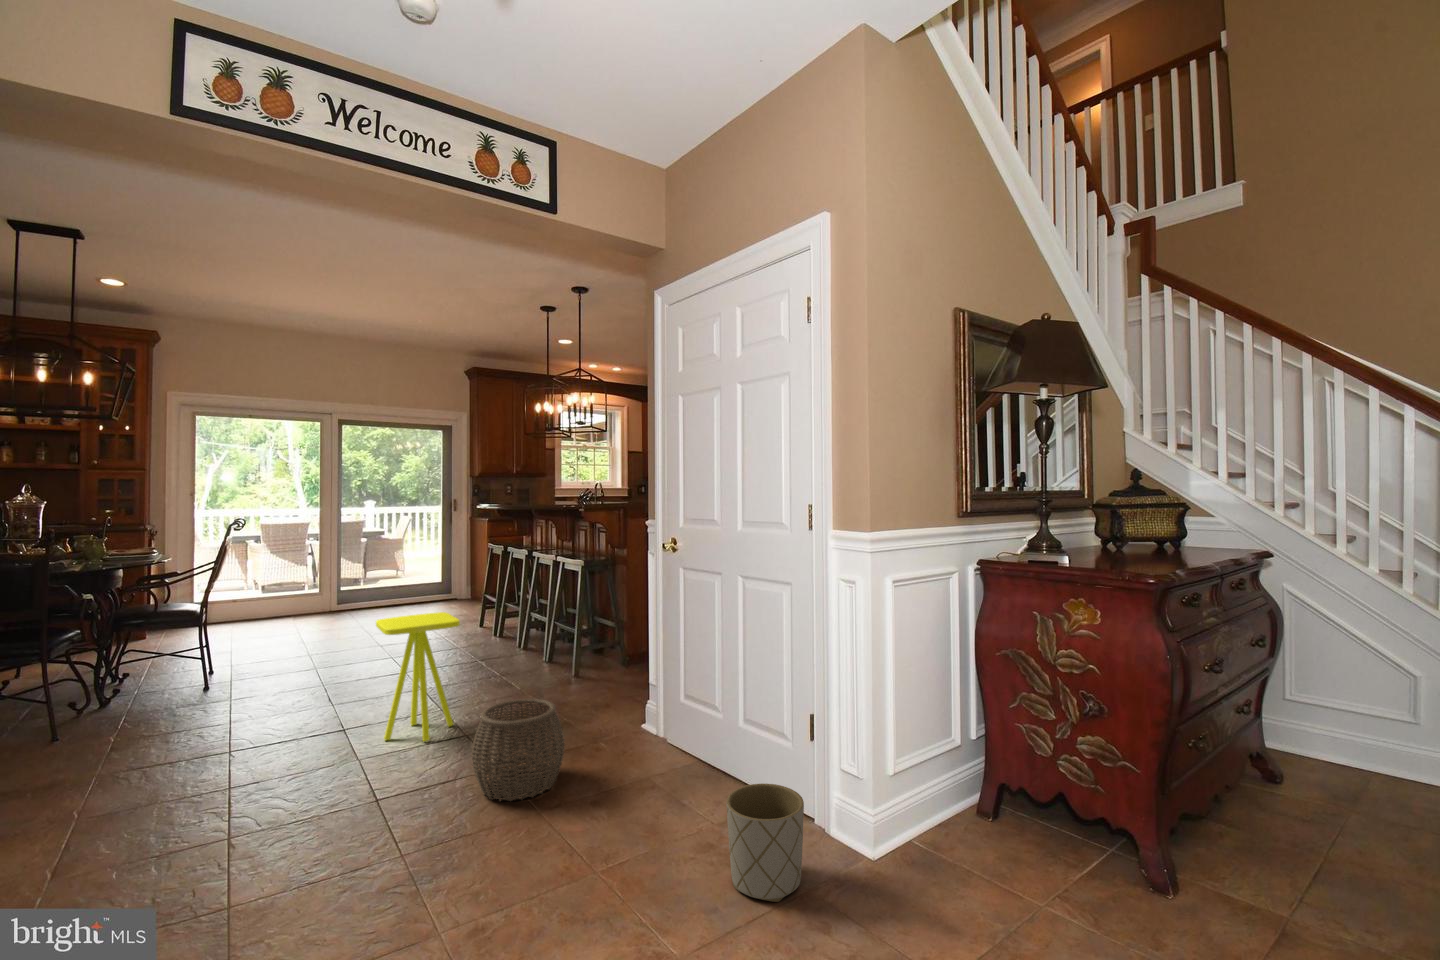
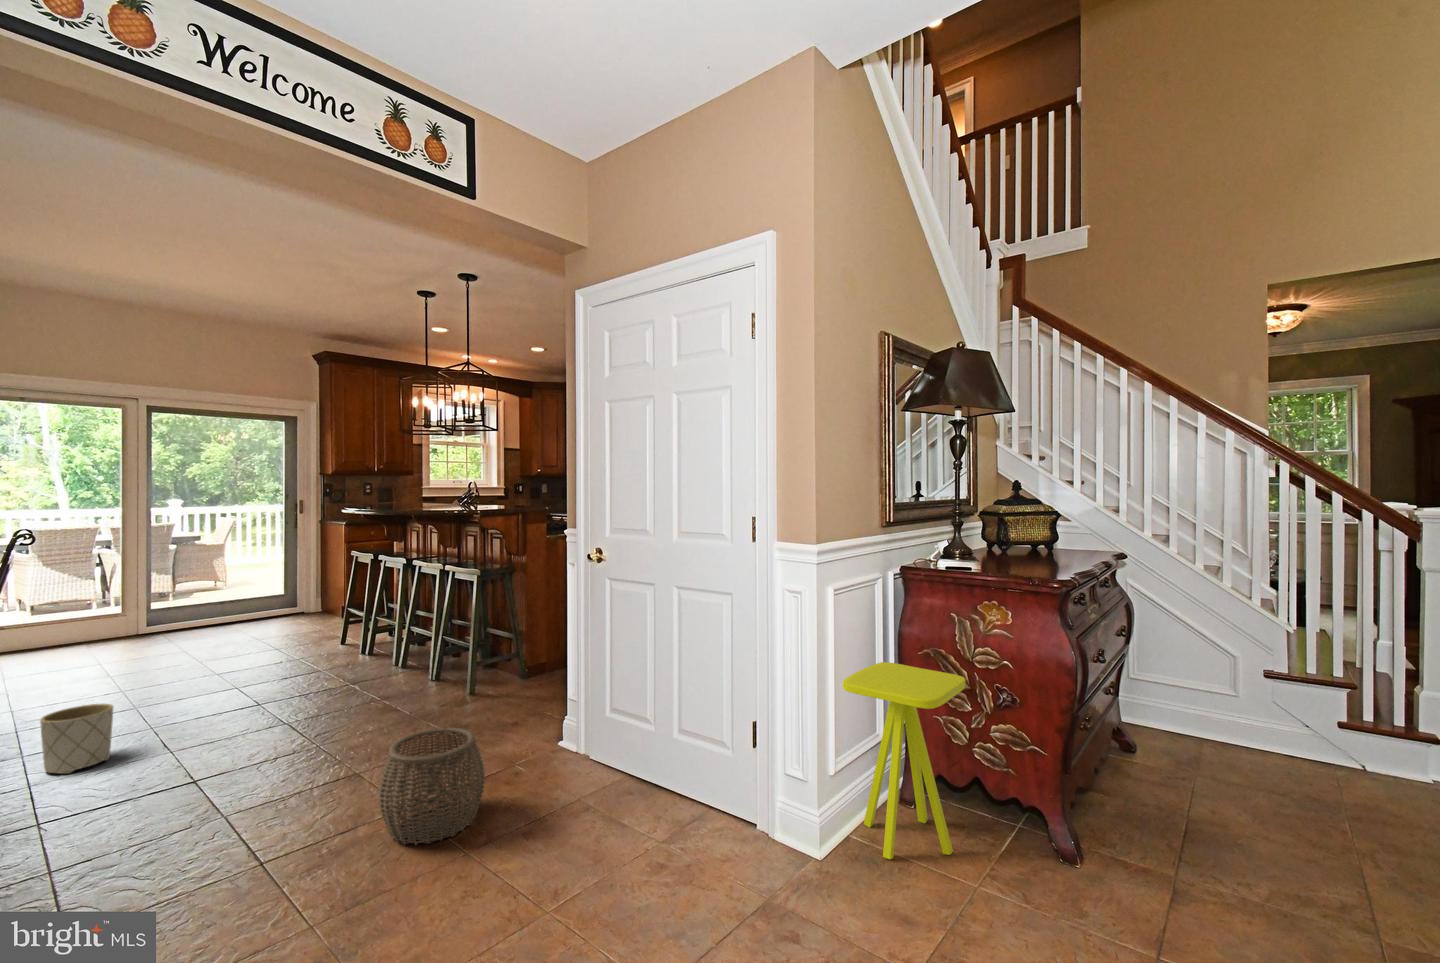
side table: present [376,612,460,741] -> present [843,662,966,859]
planter: present [726,784,804,902] -> present [40,704,113,774]

